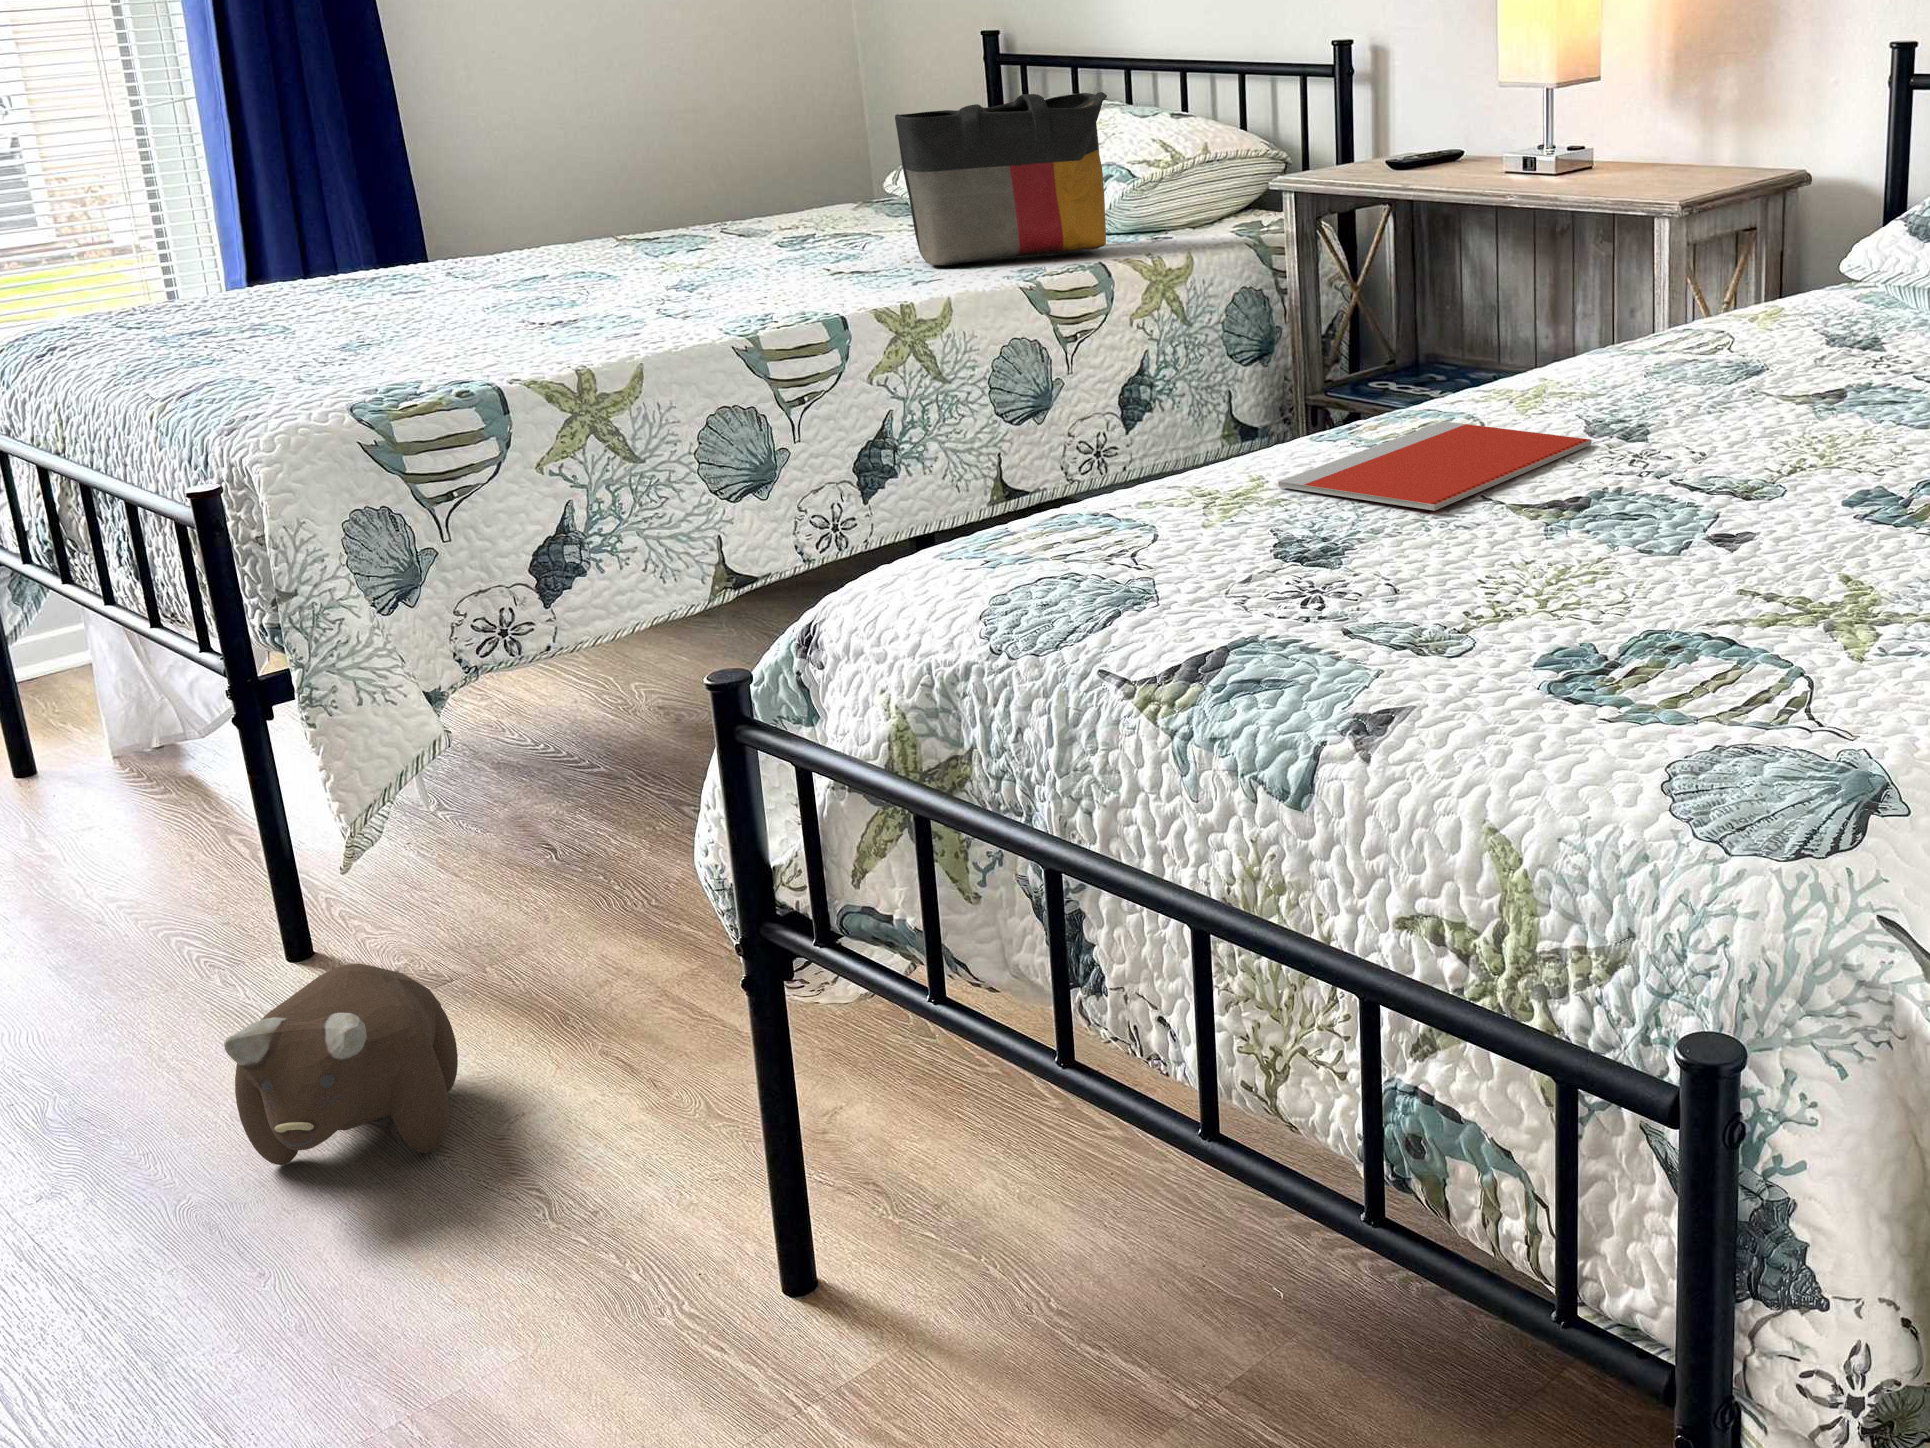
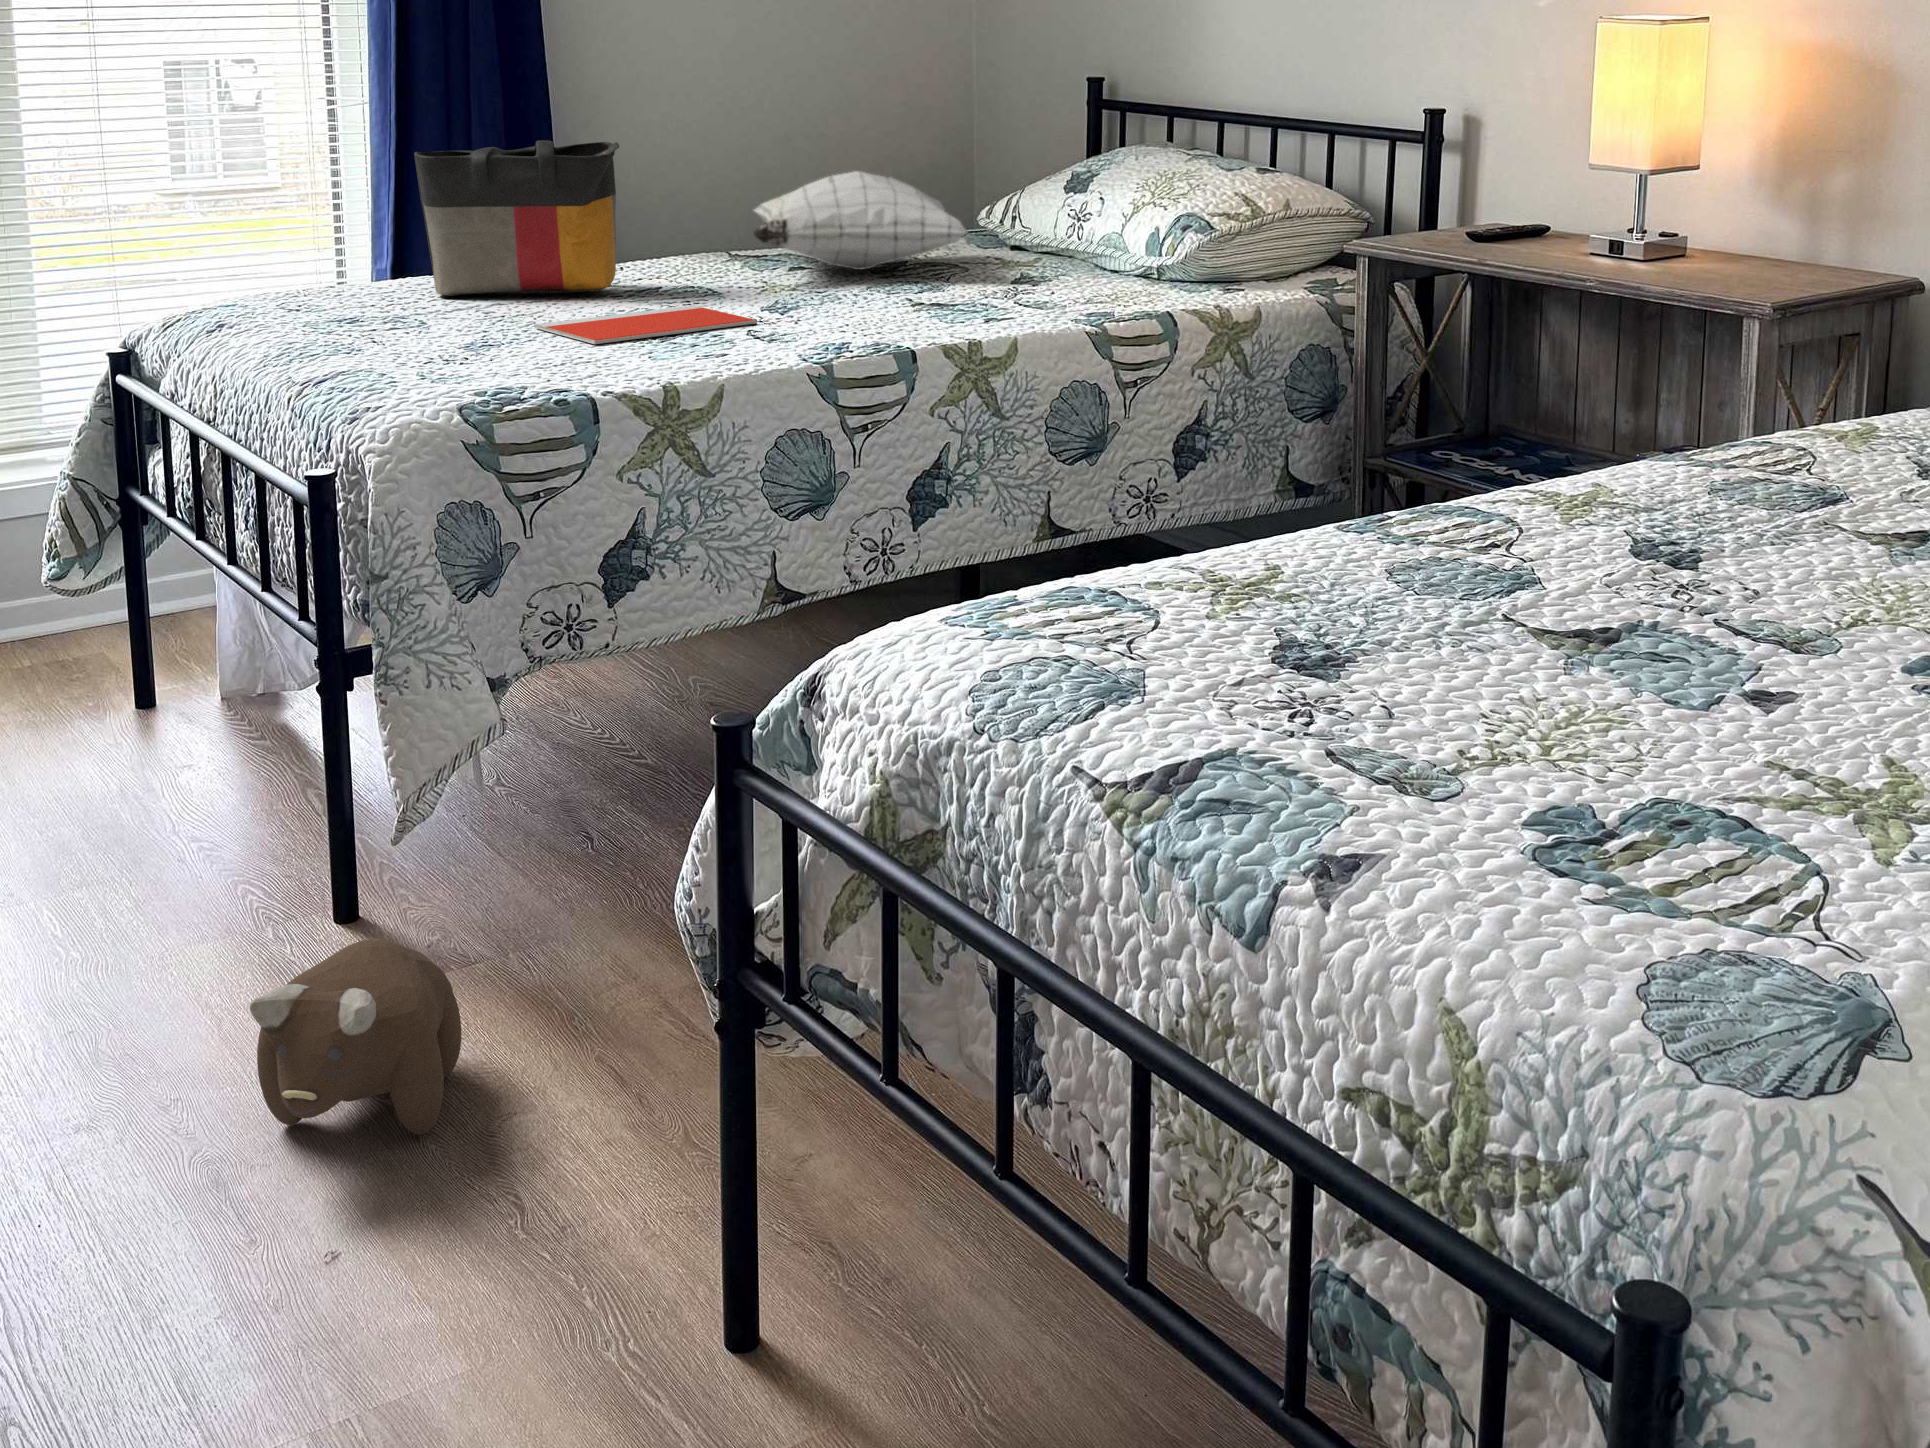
tote bag: present [895,92,1107,265] -> present [414,140,619,296]
pillow: none [639,141,878,247] -> present [753,171,967,270]
notebook: present [1278,421,1592,511] -> present [535,305,757,344]

